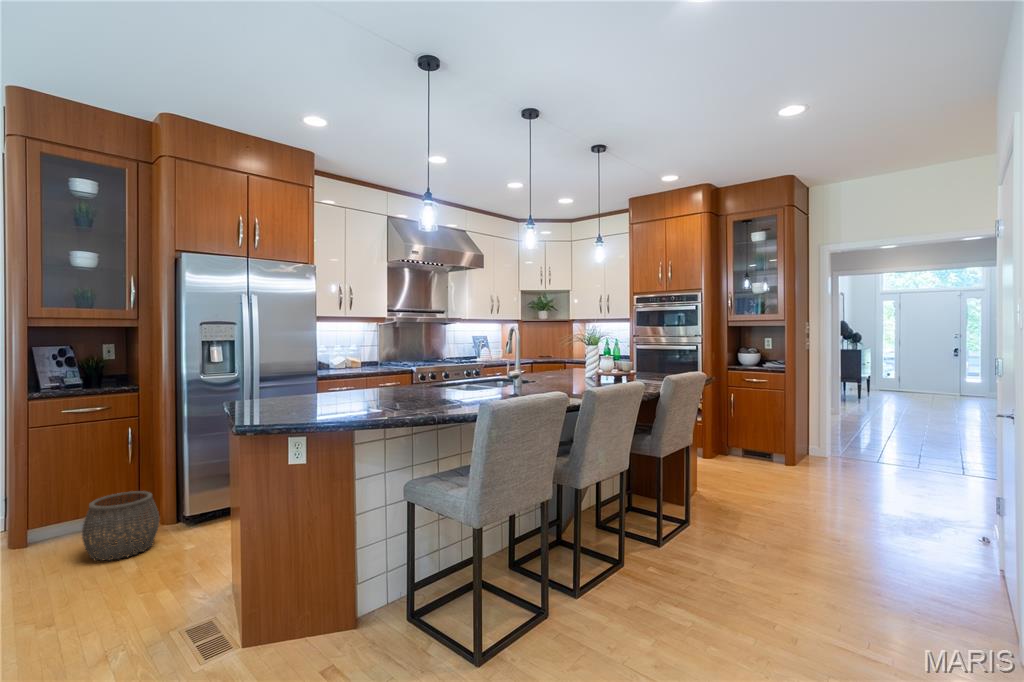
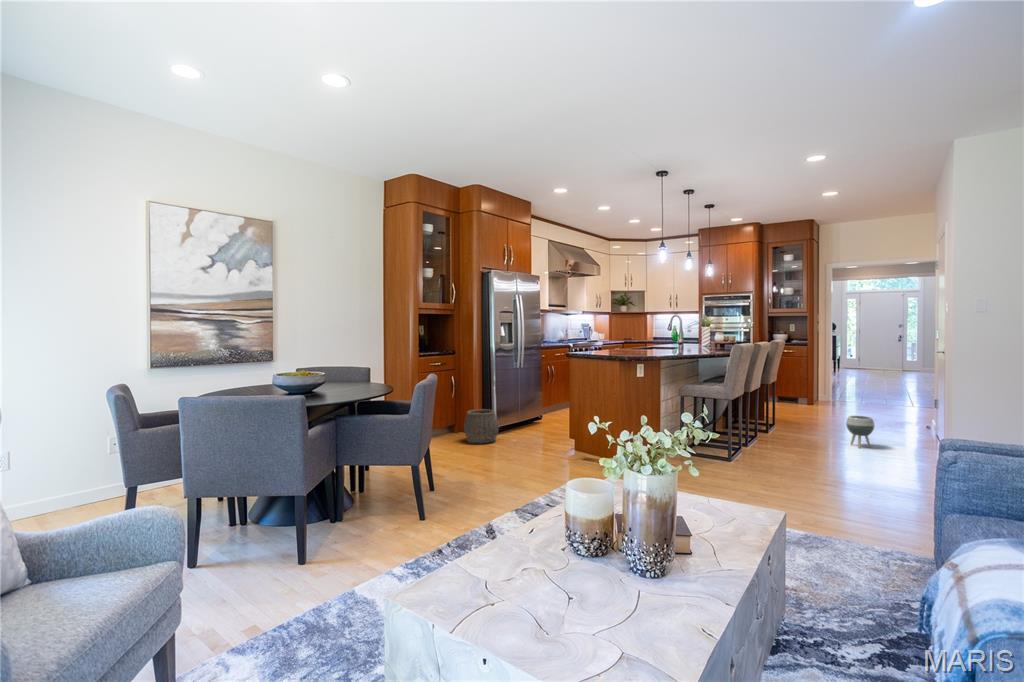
planter: none [793,543,853,624] -> present [846,416,875,448]

